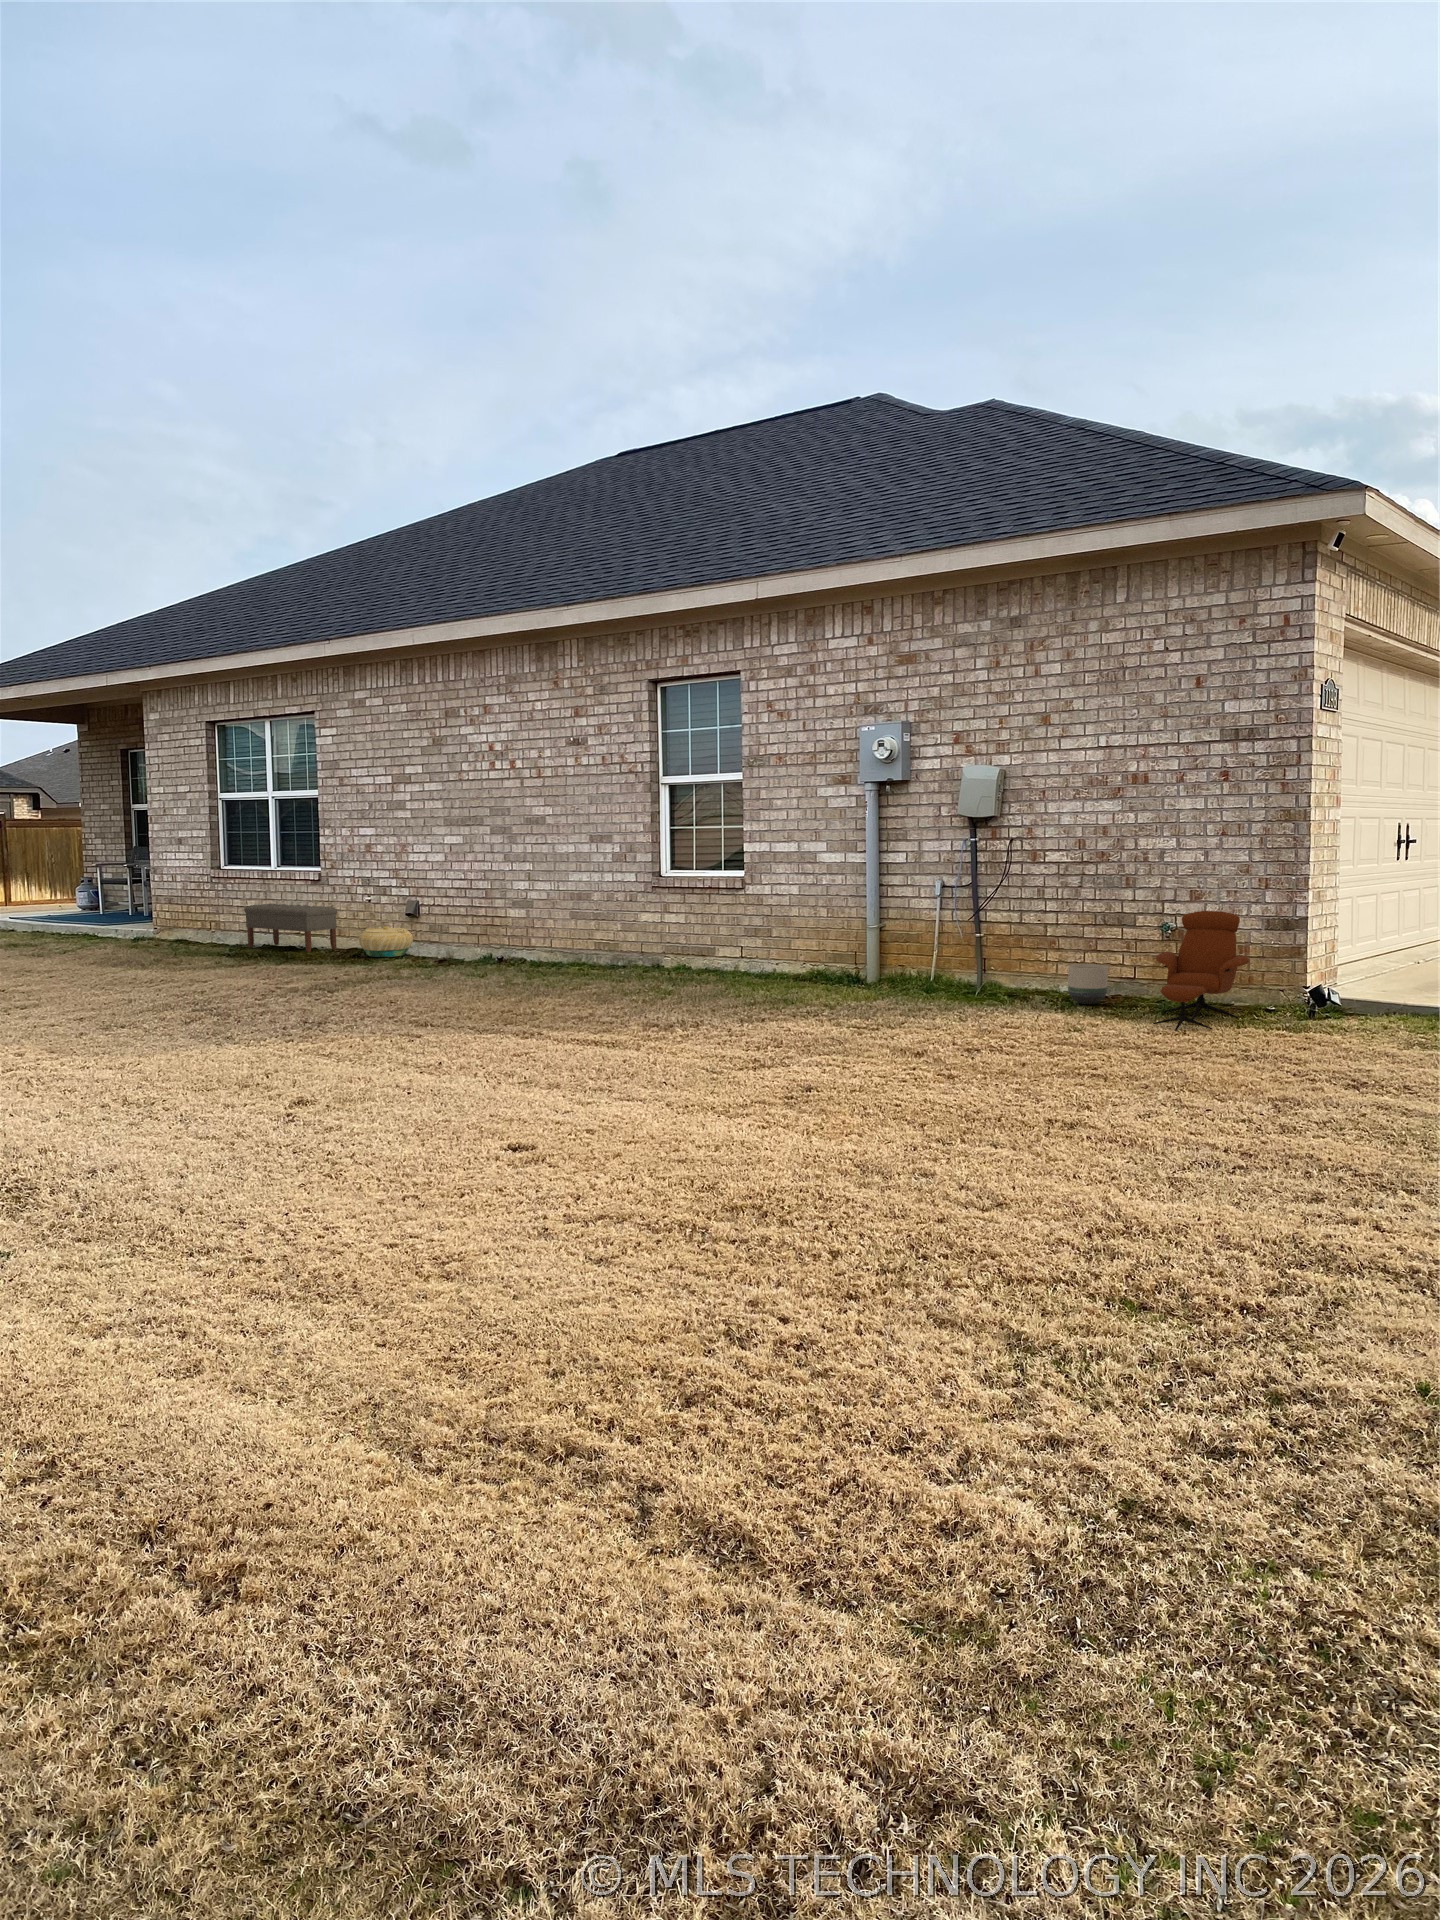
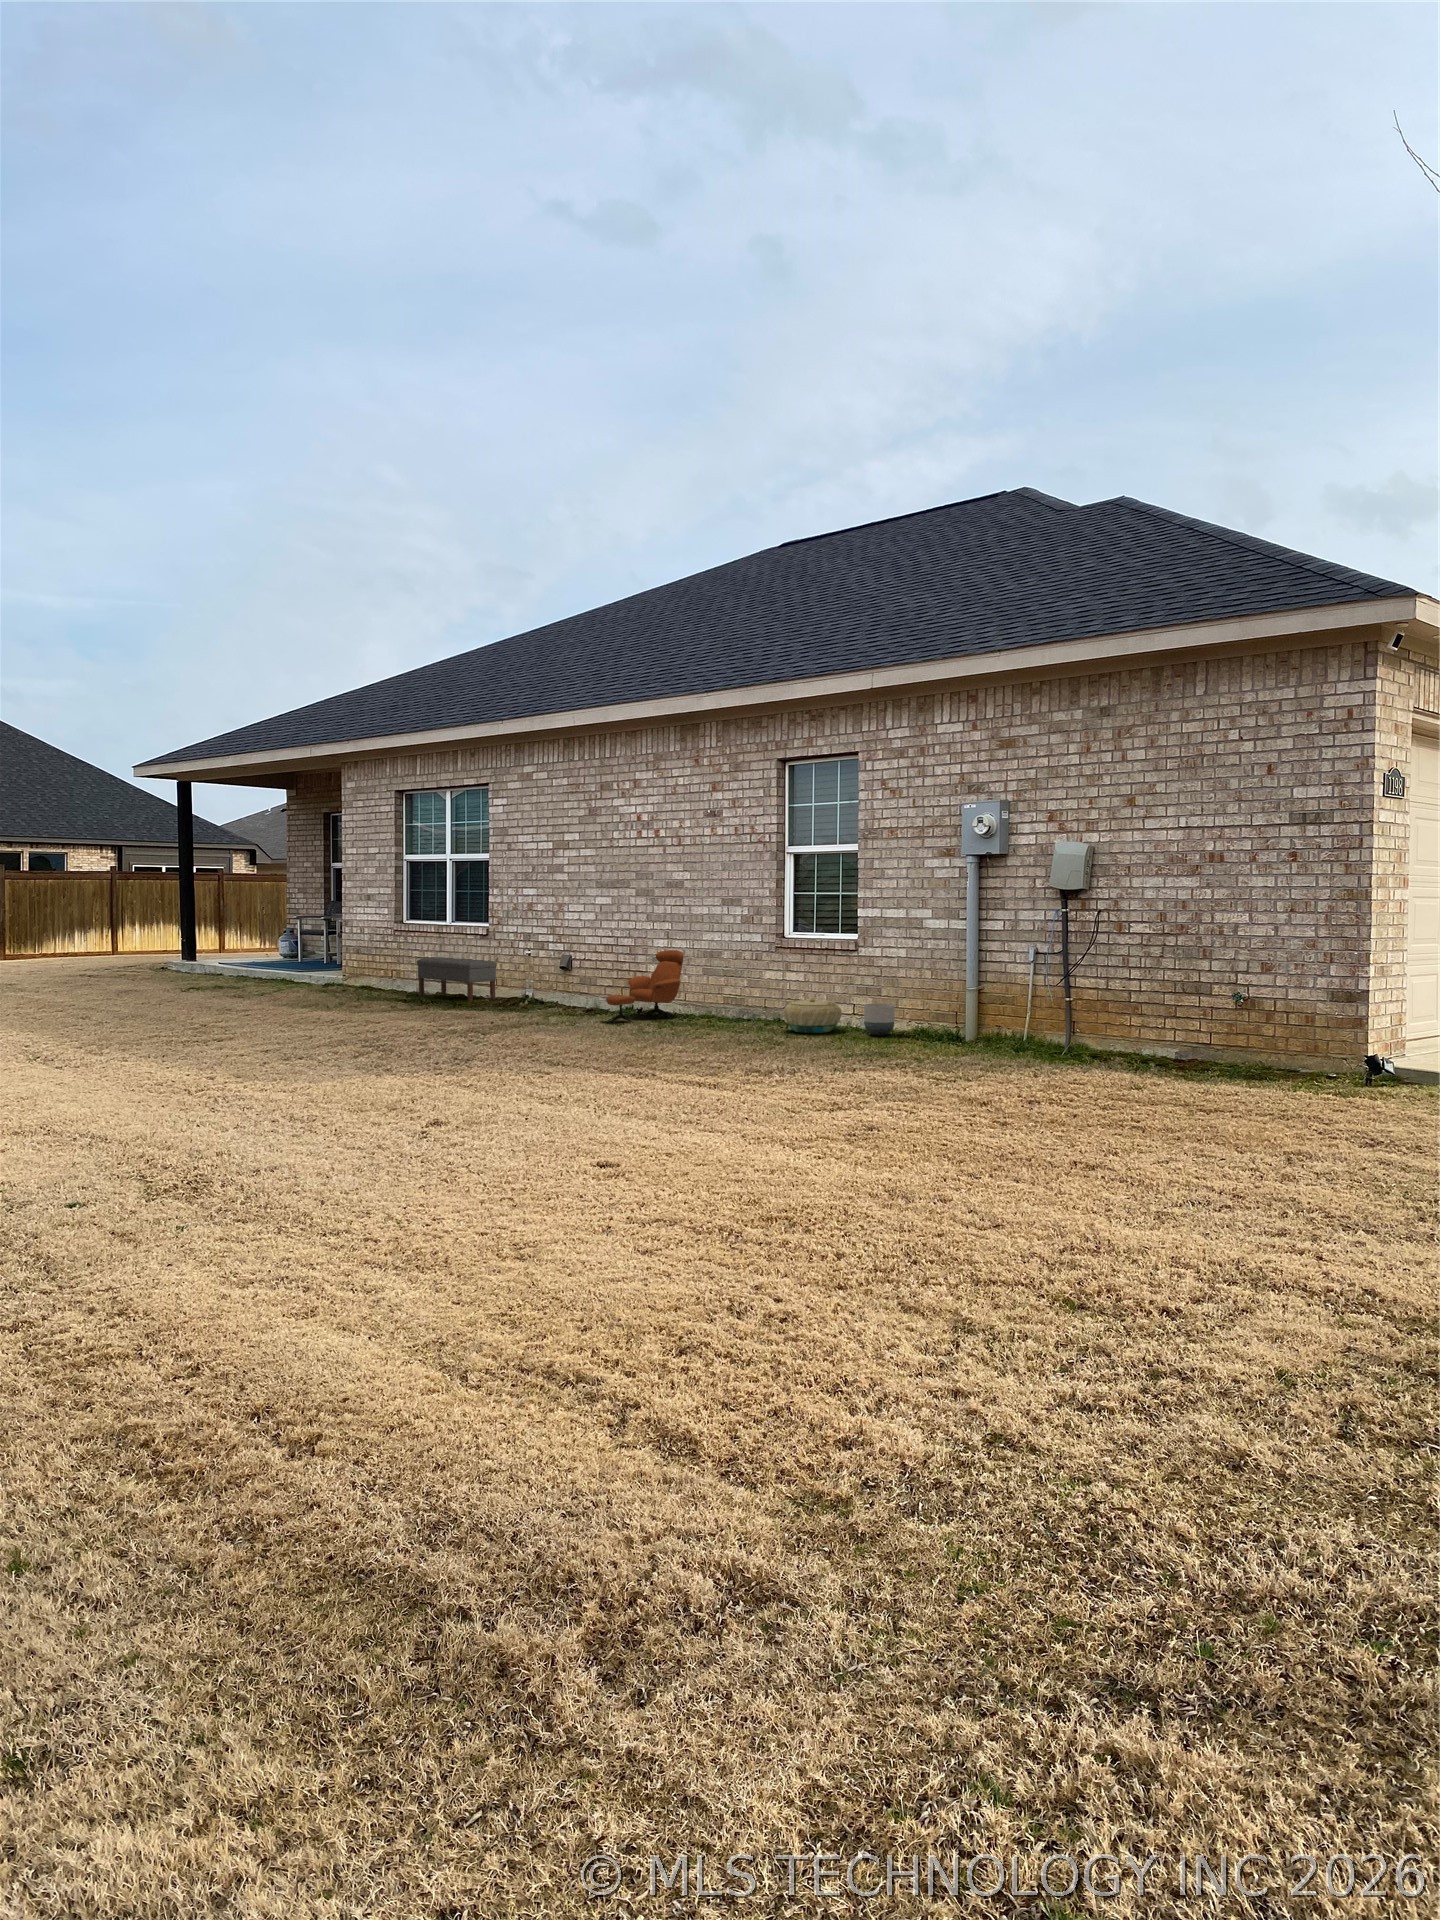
lounge chair: present [1153,911,1250,1031] -> present [606,950,683,1023]
basket: present [359,926,413,957] -> present [783,998,842,1033]
planter: present [1068,964,1108,1004] -> present [864,1003,895,1036]

